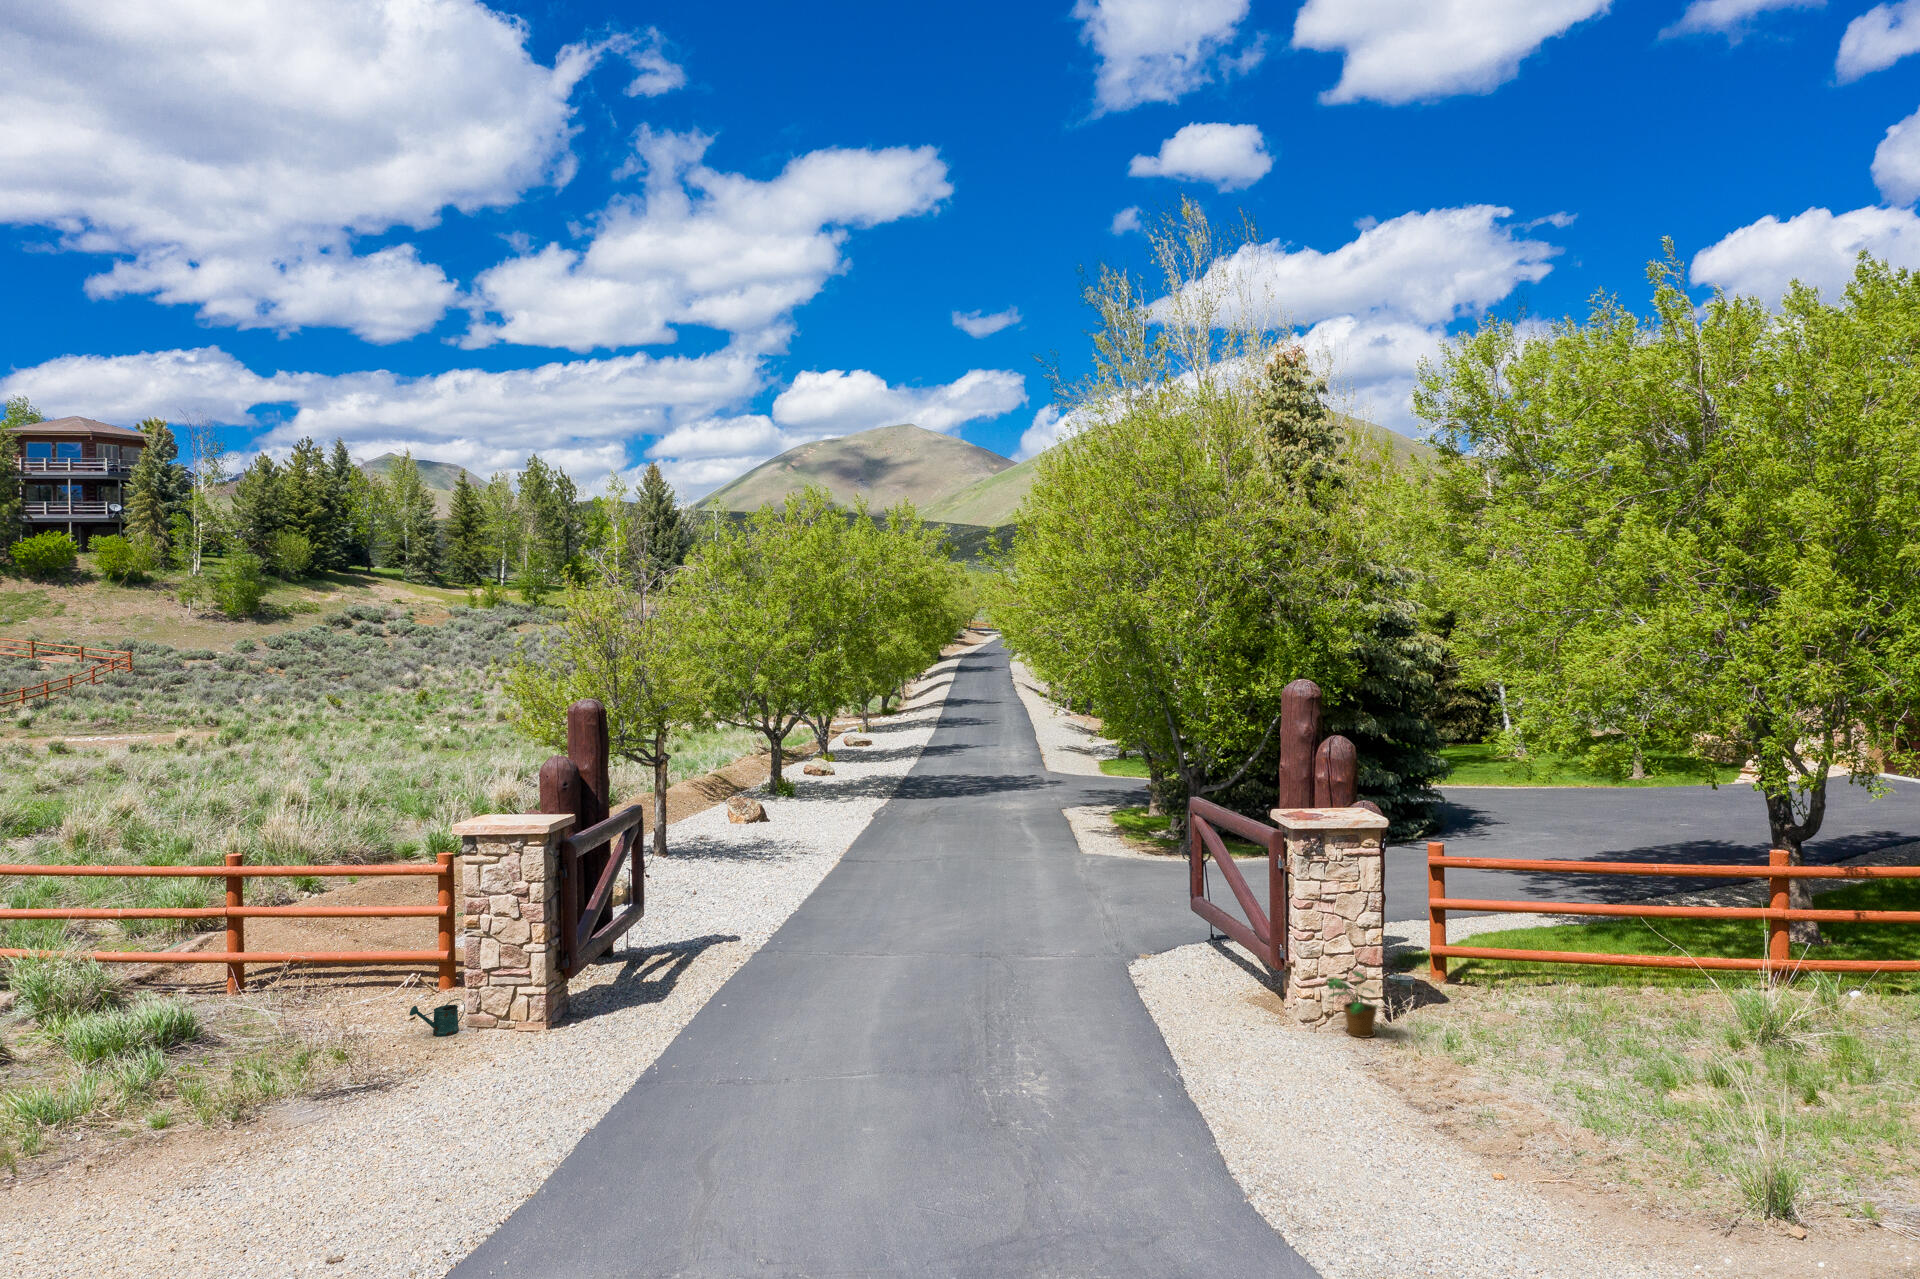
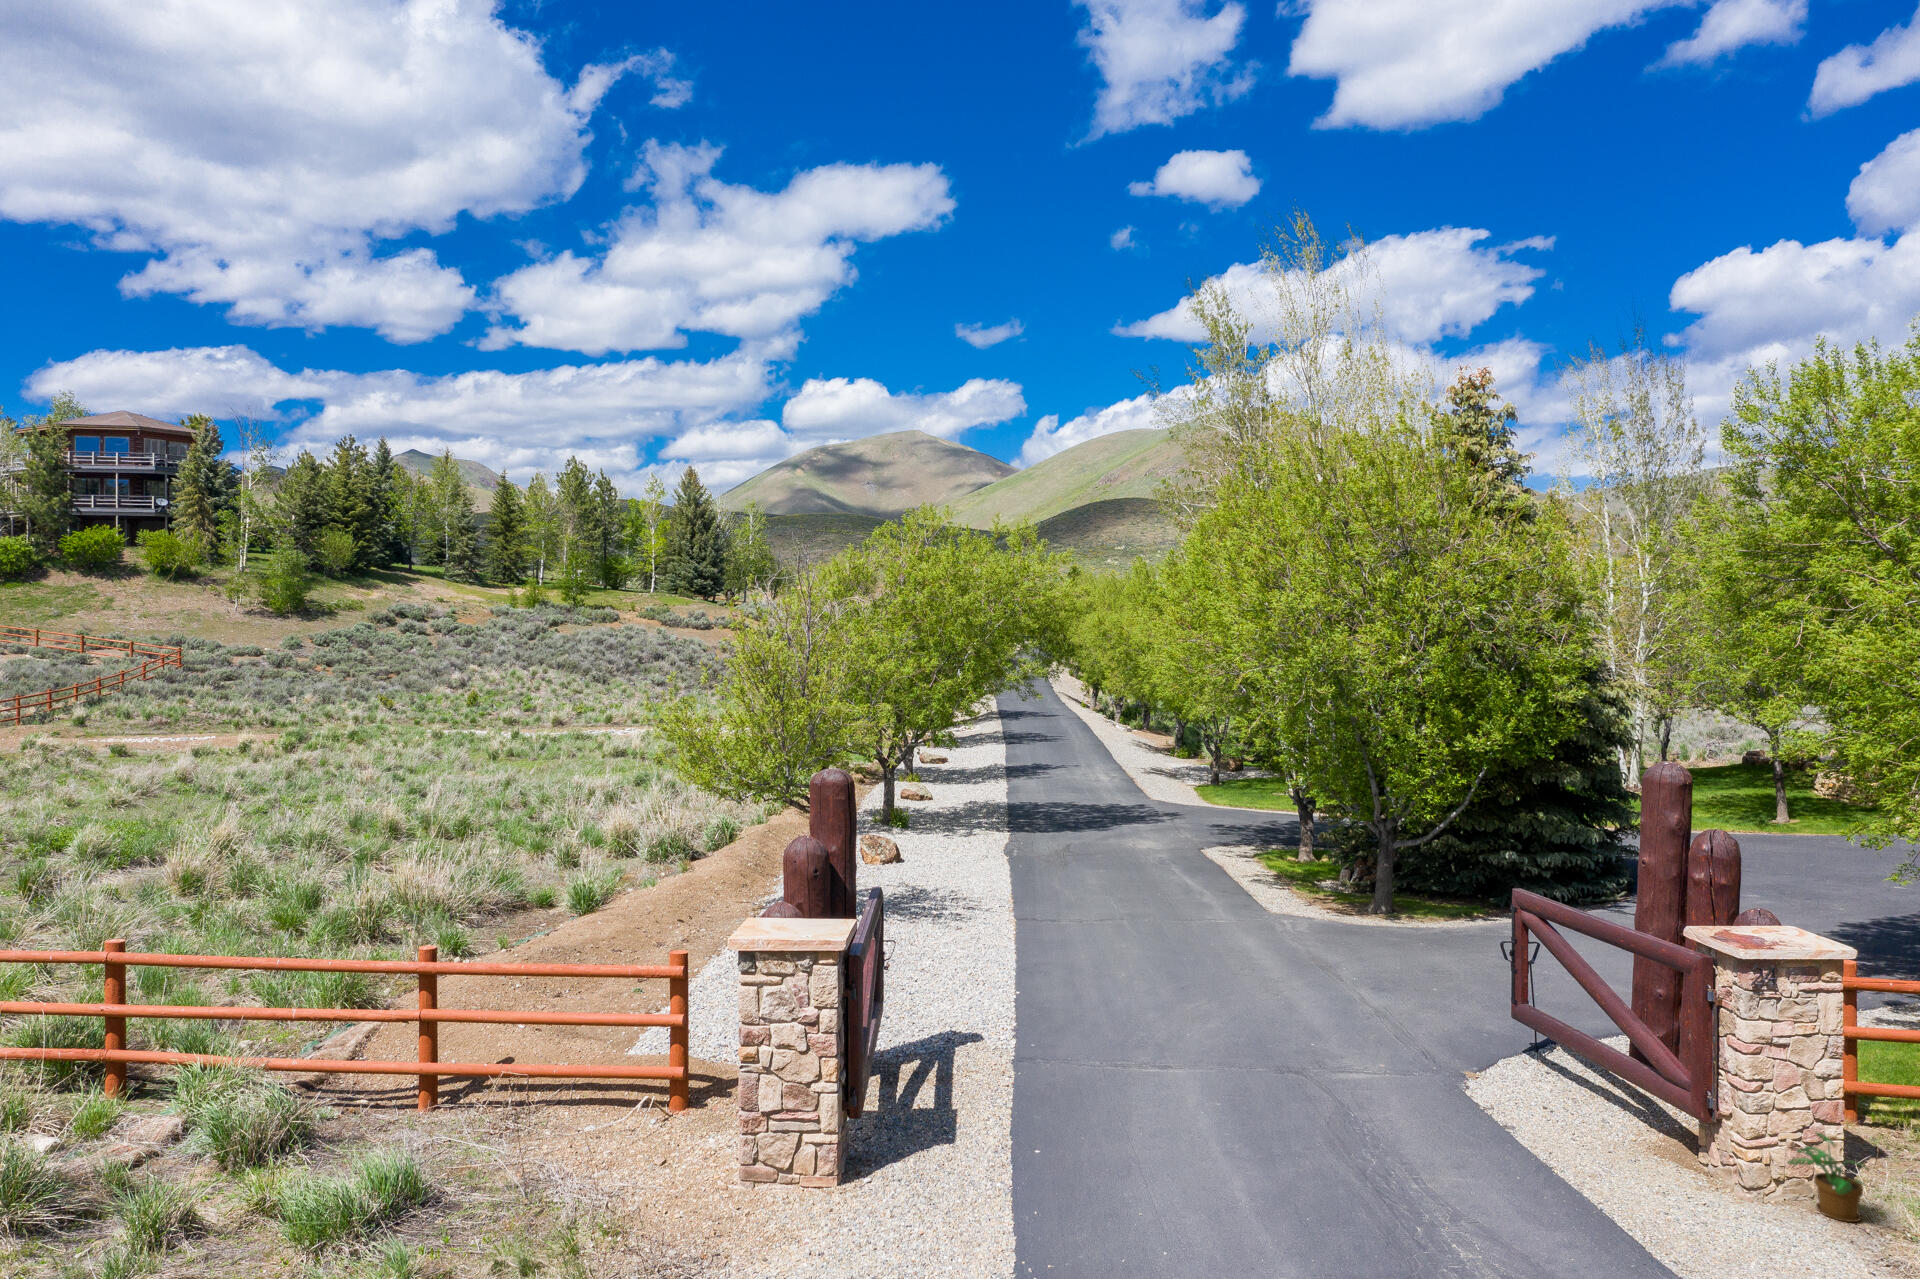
watering can: present [410,999,465,1036] -> none [679,1147,739,1196]

